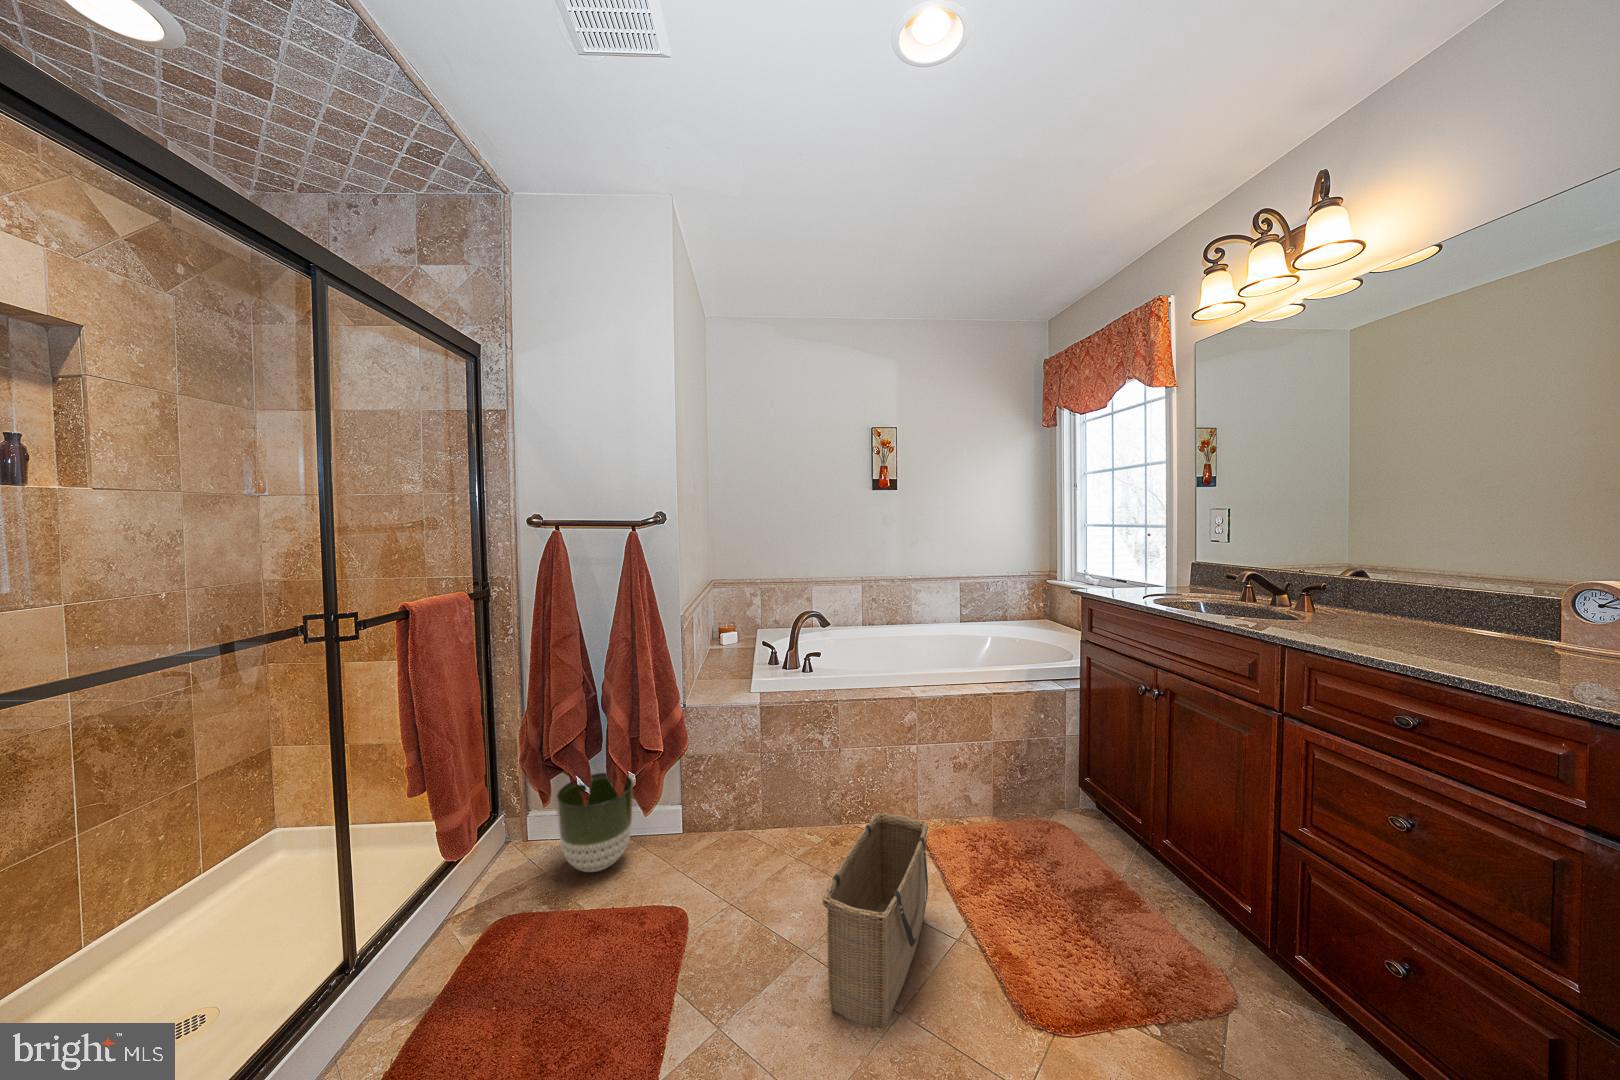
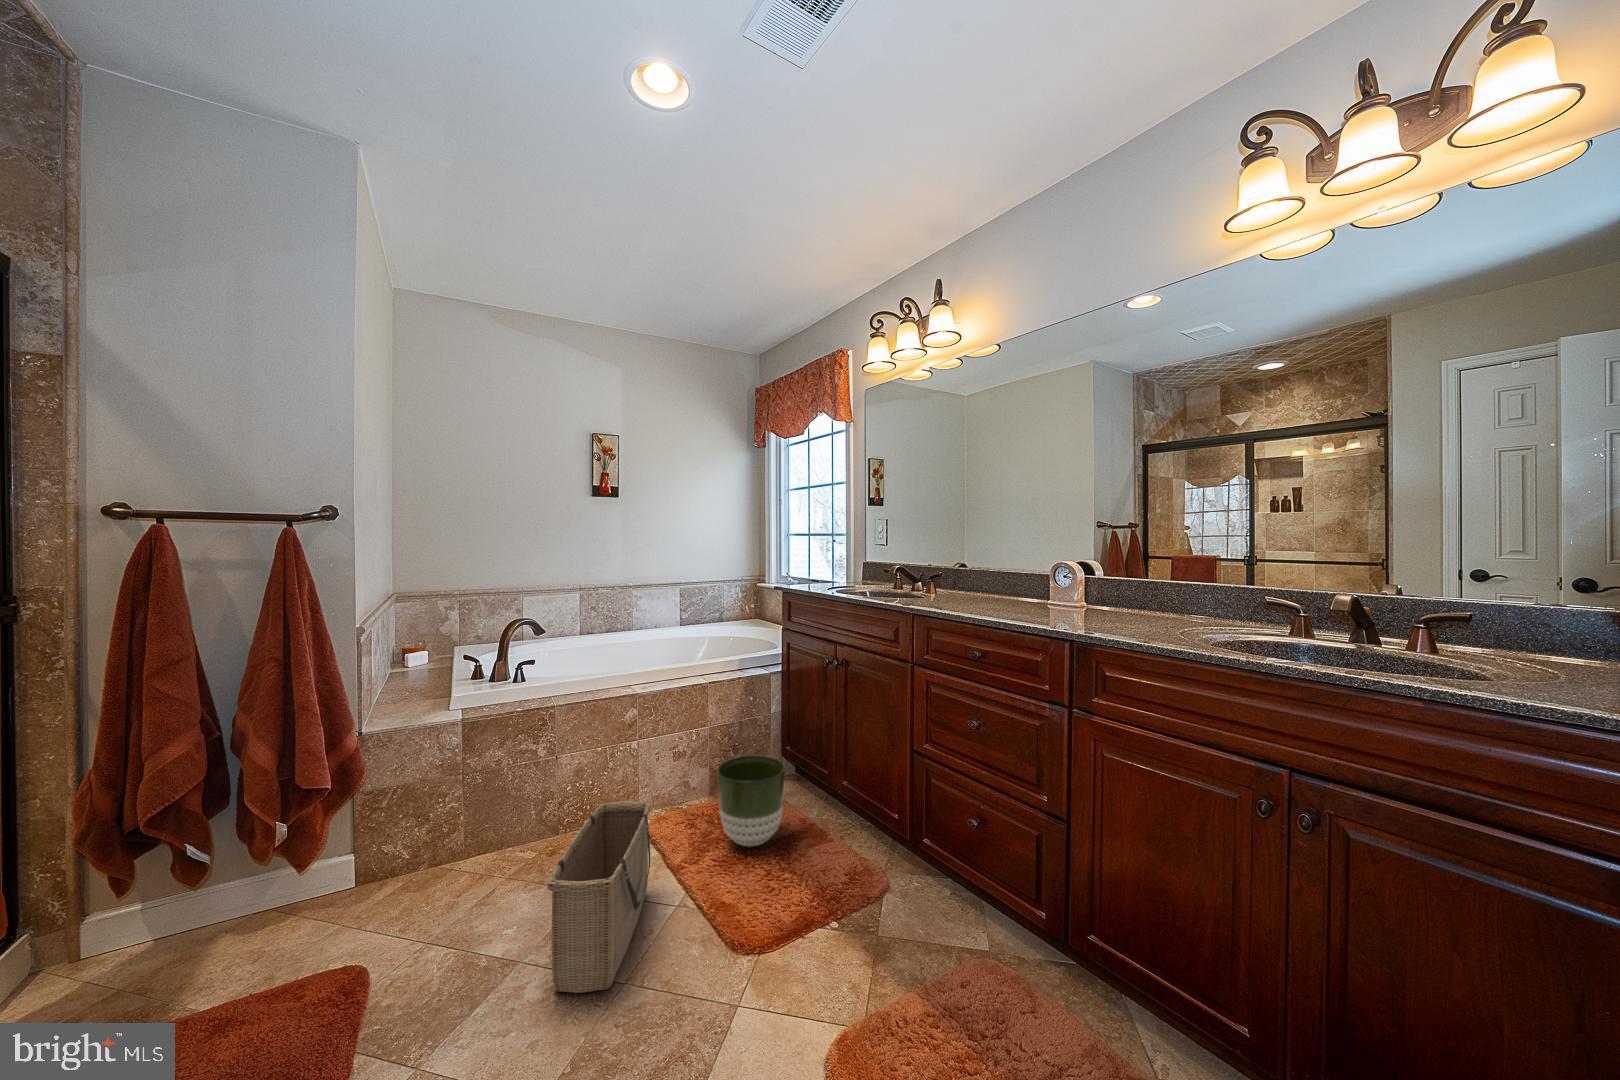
planter: present [557,773,633,872] -> present [718,756,785,846]

